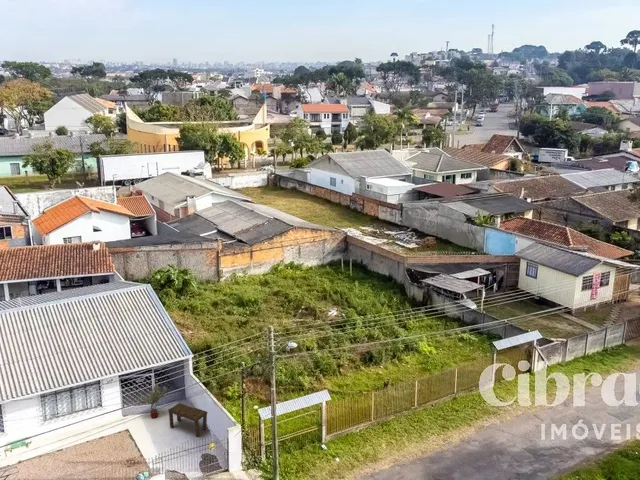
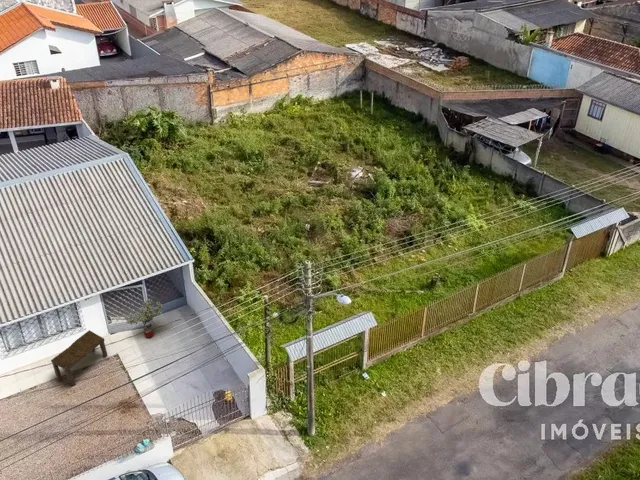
bench: present [168,403,207,437] -> present [51,330,107,386]

